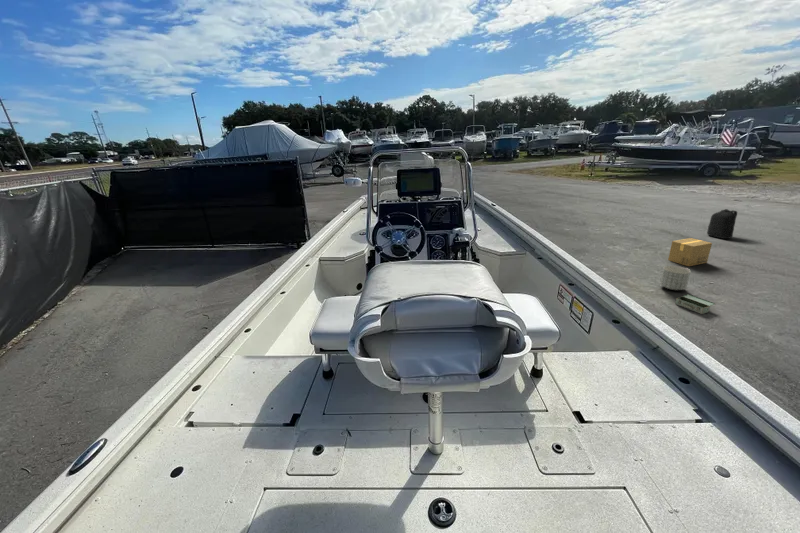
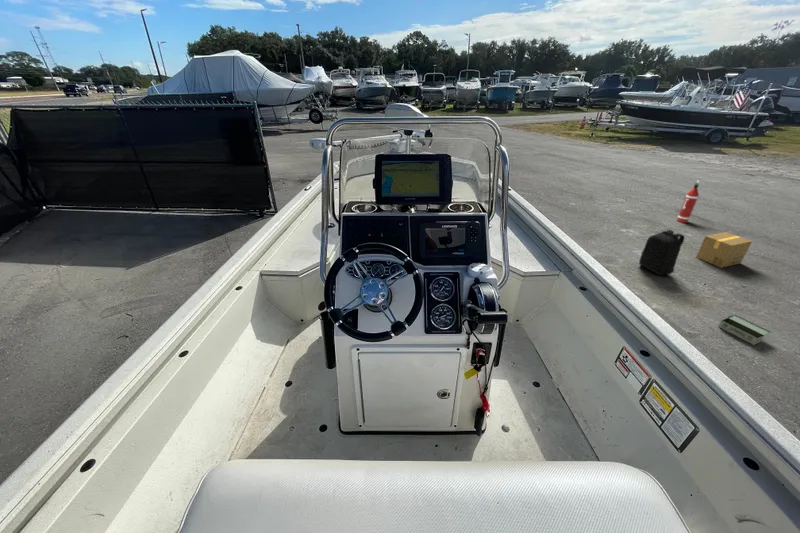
fire extinguisher: none [657,197,672,237] -> present [677,177,702,223]
backpack: present [707,209,737,239] -> present [639,230,684,275]
planter: present [661,266,691,291] -> none [696,274,738,306]

